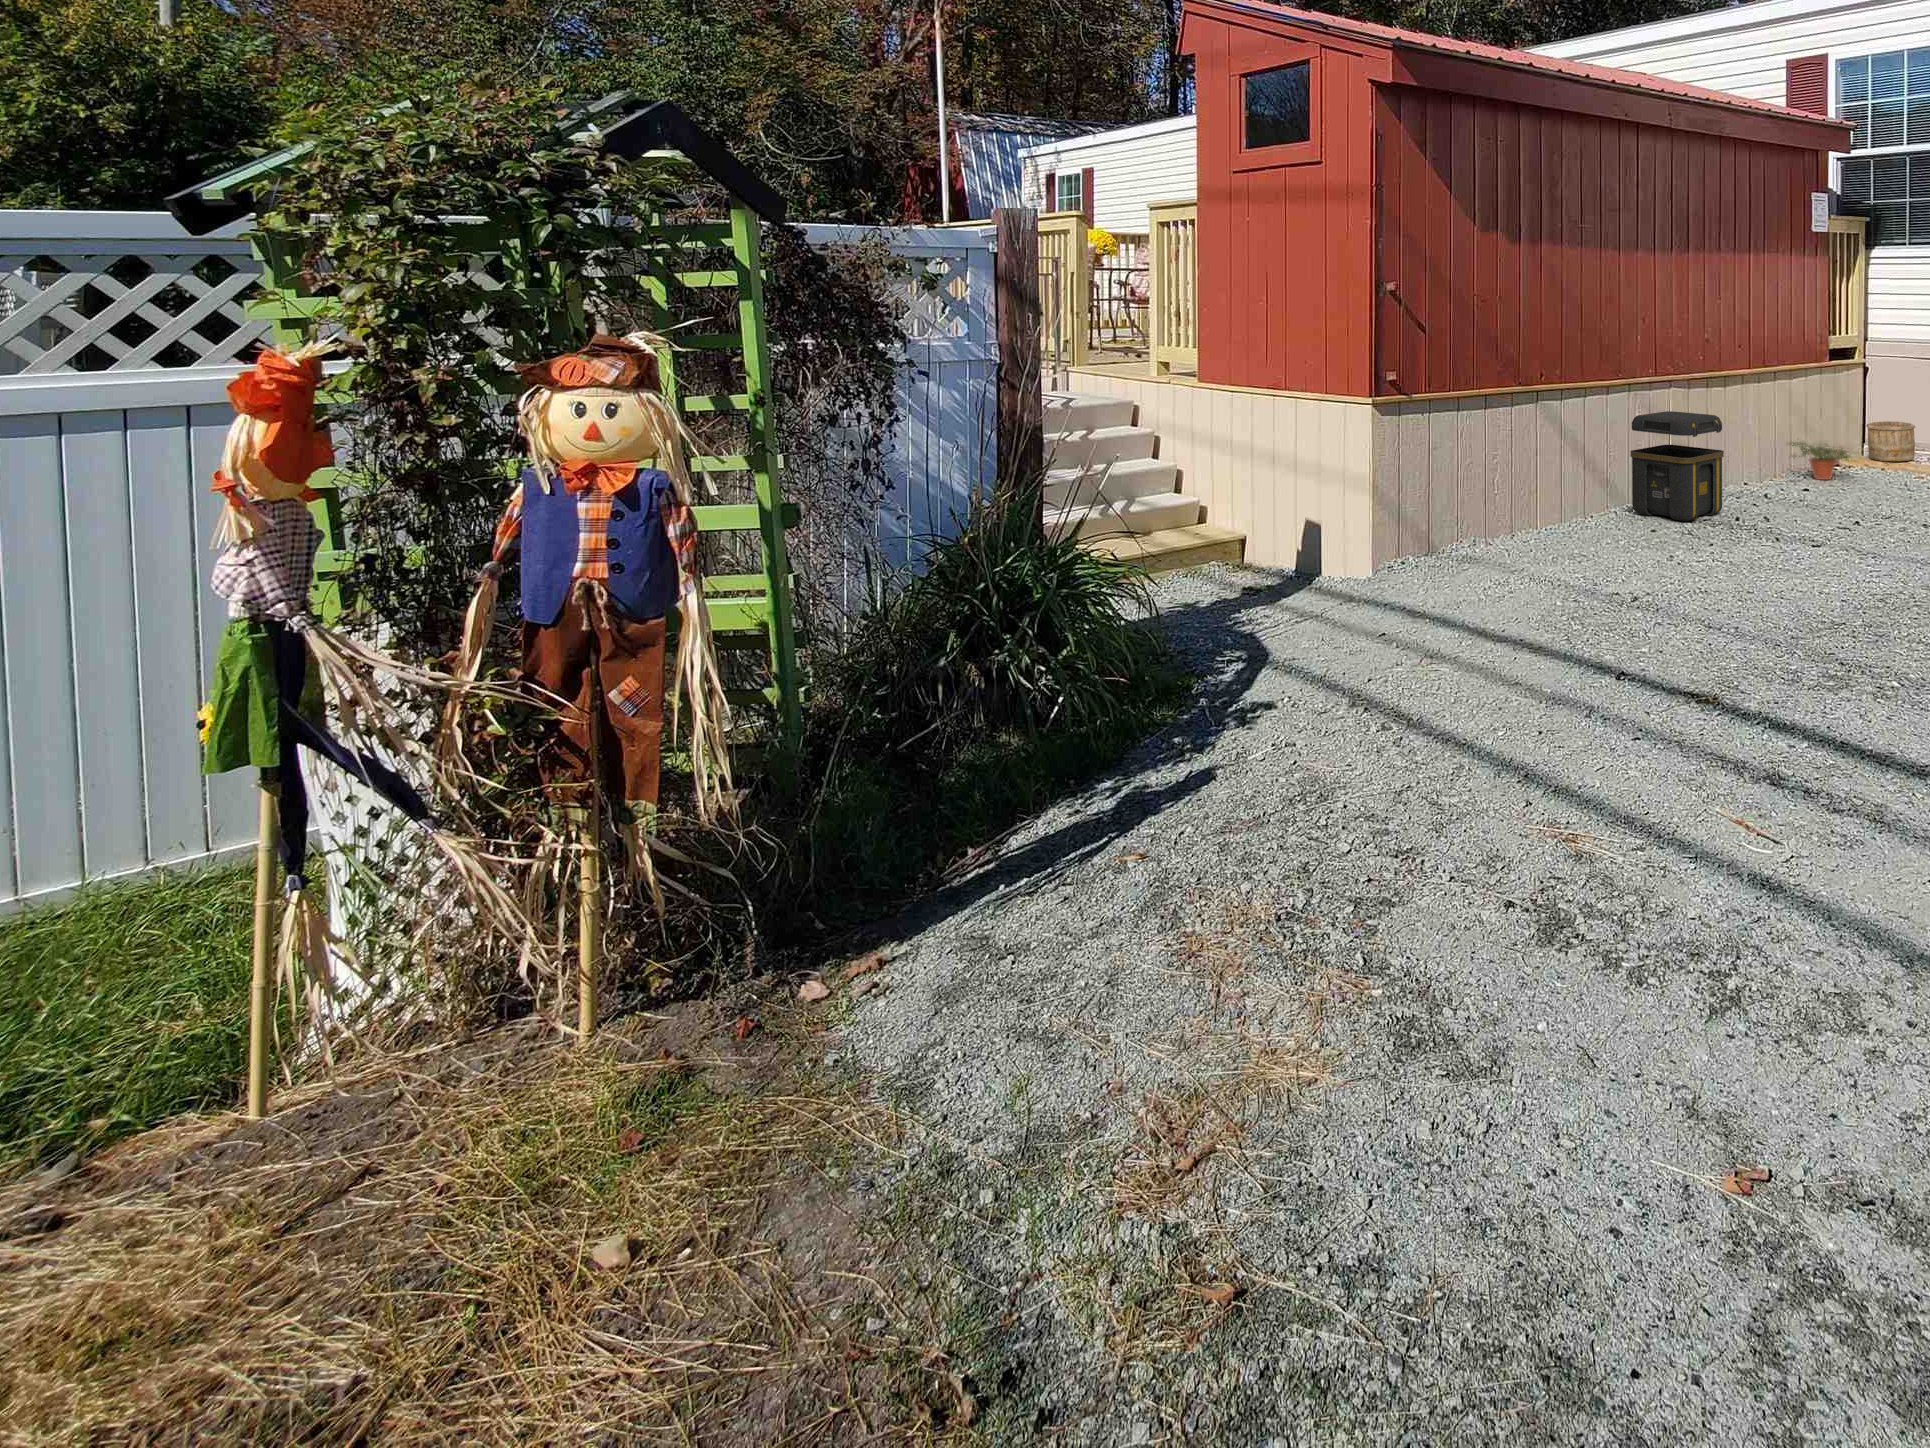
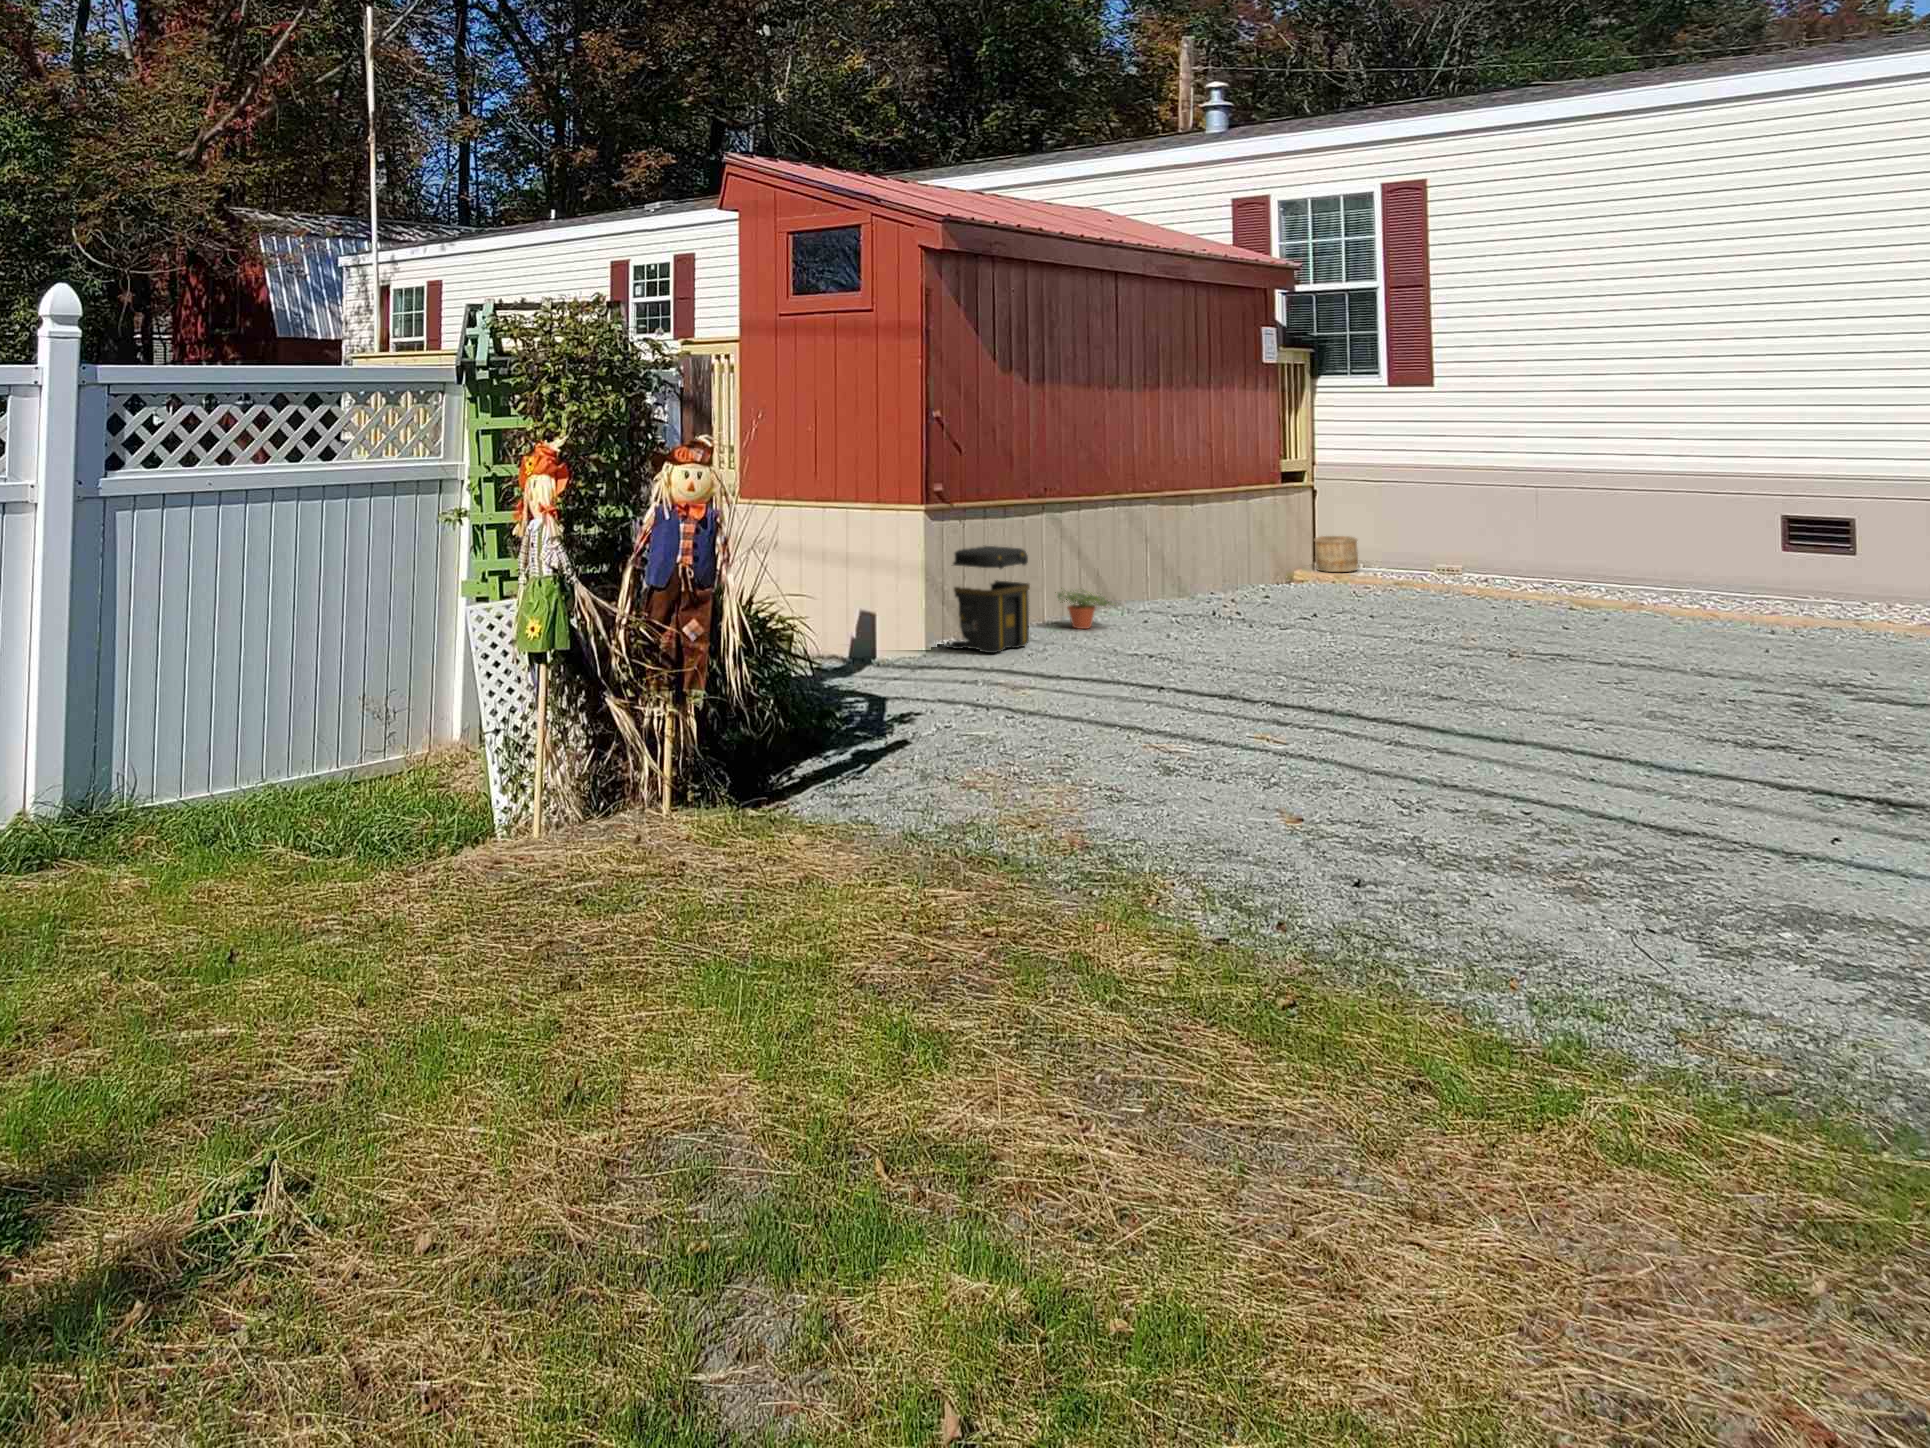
toolbox: present [1630,411,1724,521] -> present [945,546,1030,653]
potted plant: present [1791,442,1851,480] -> present [1055,588,1111,629]

